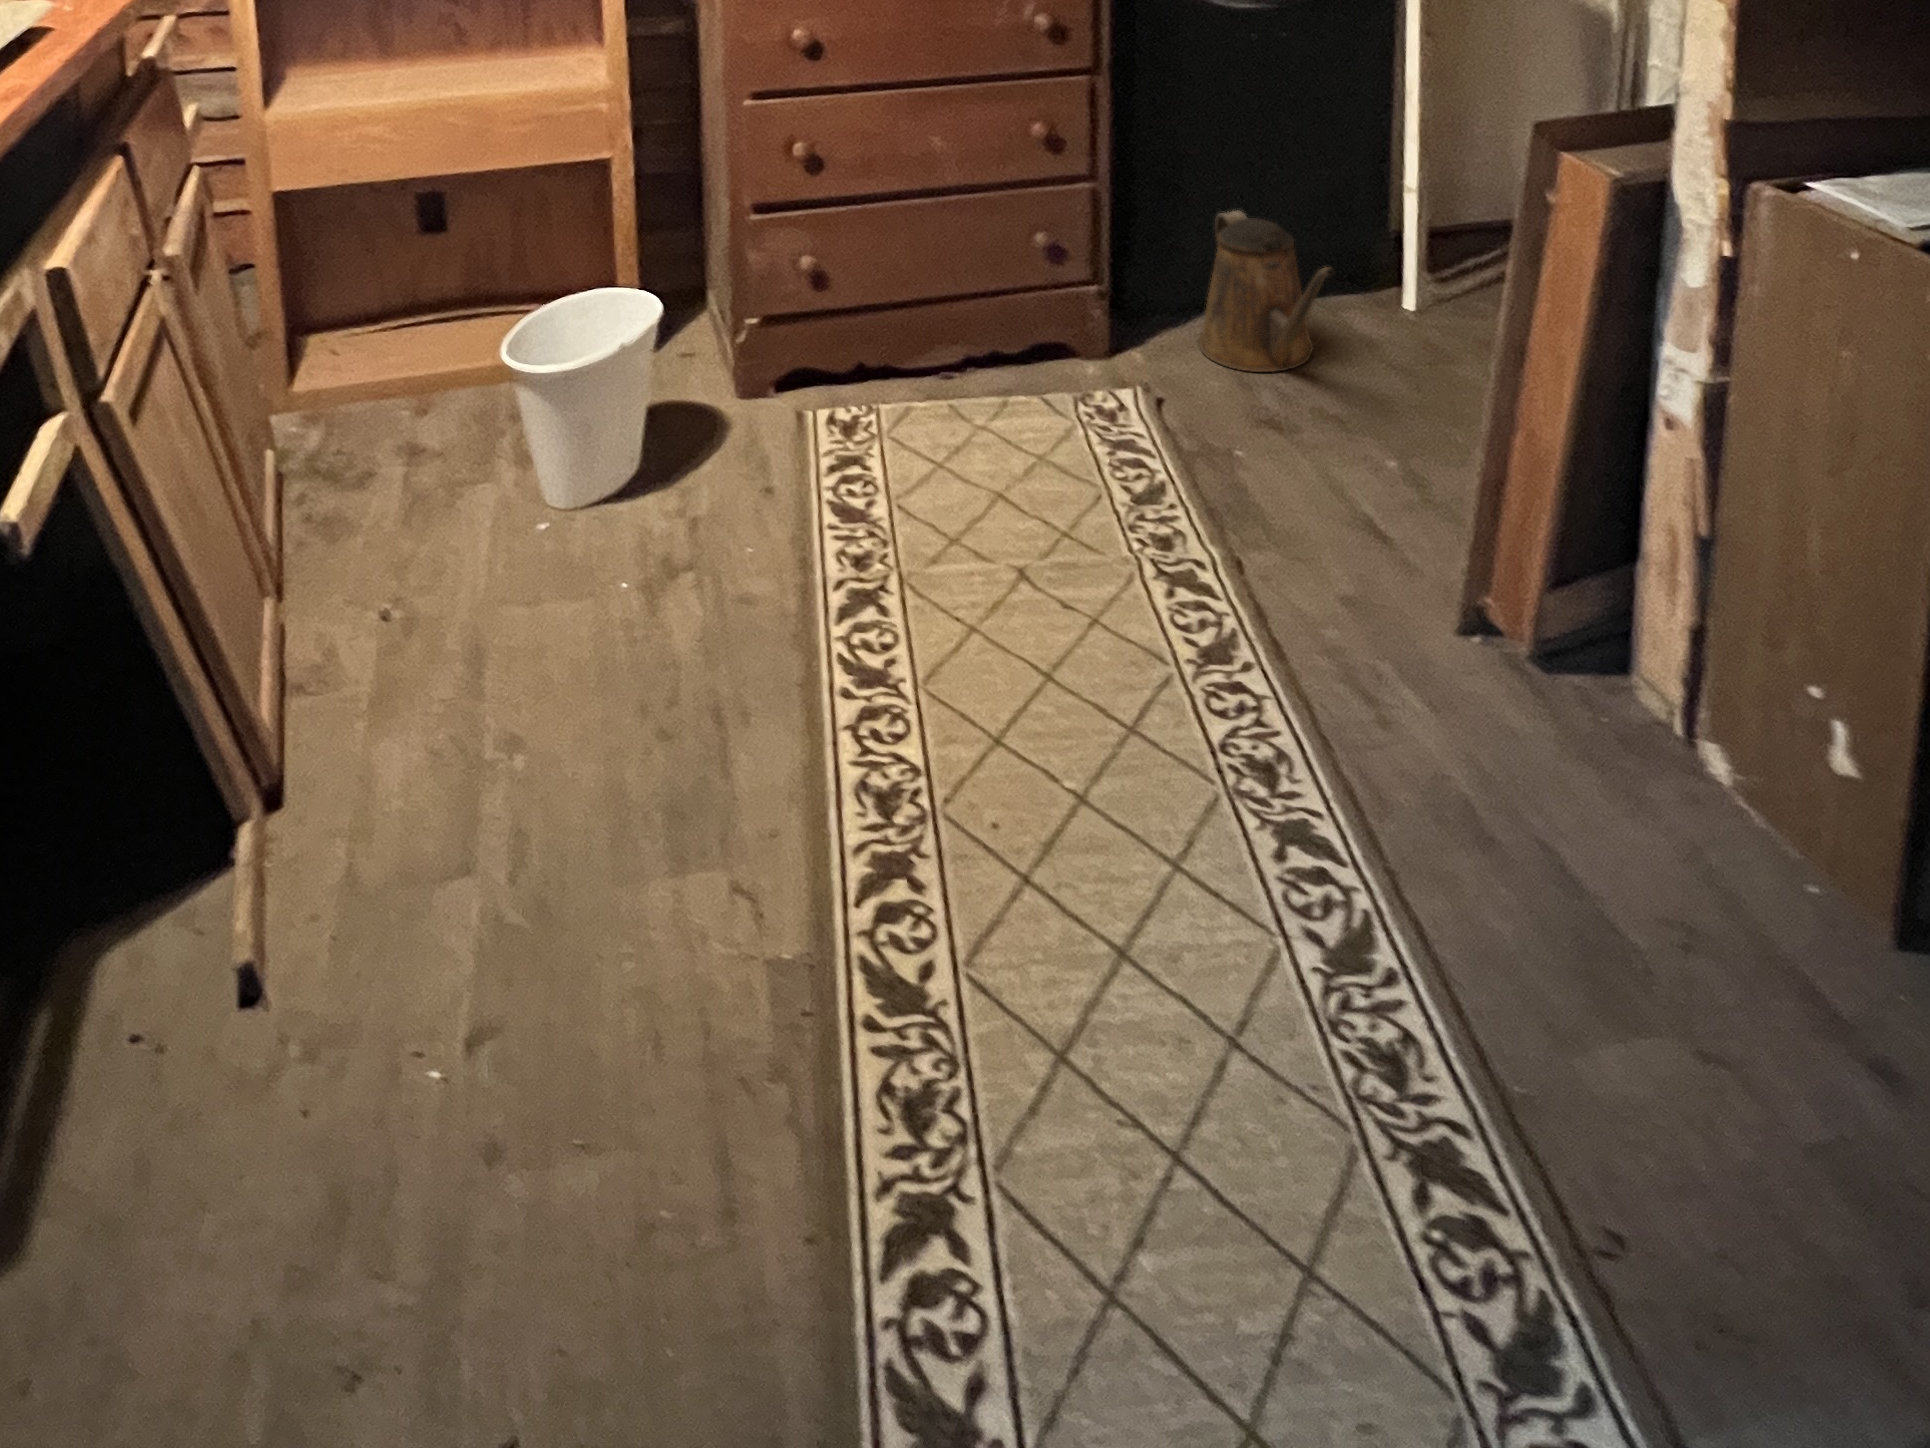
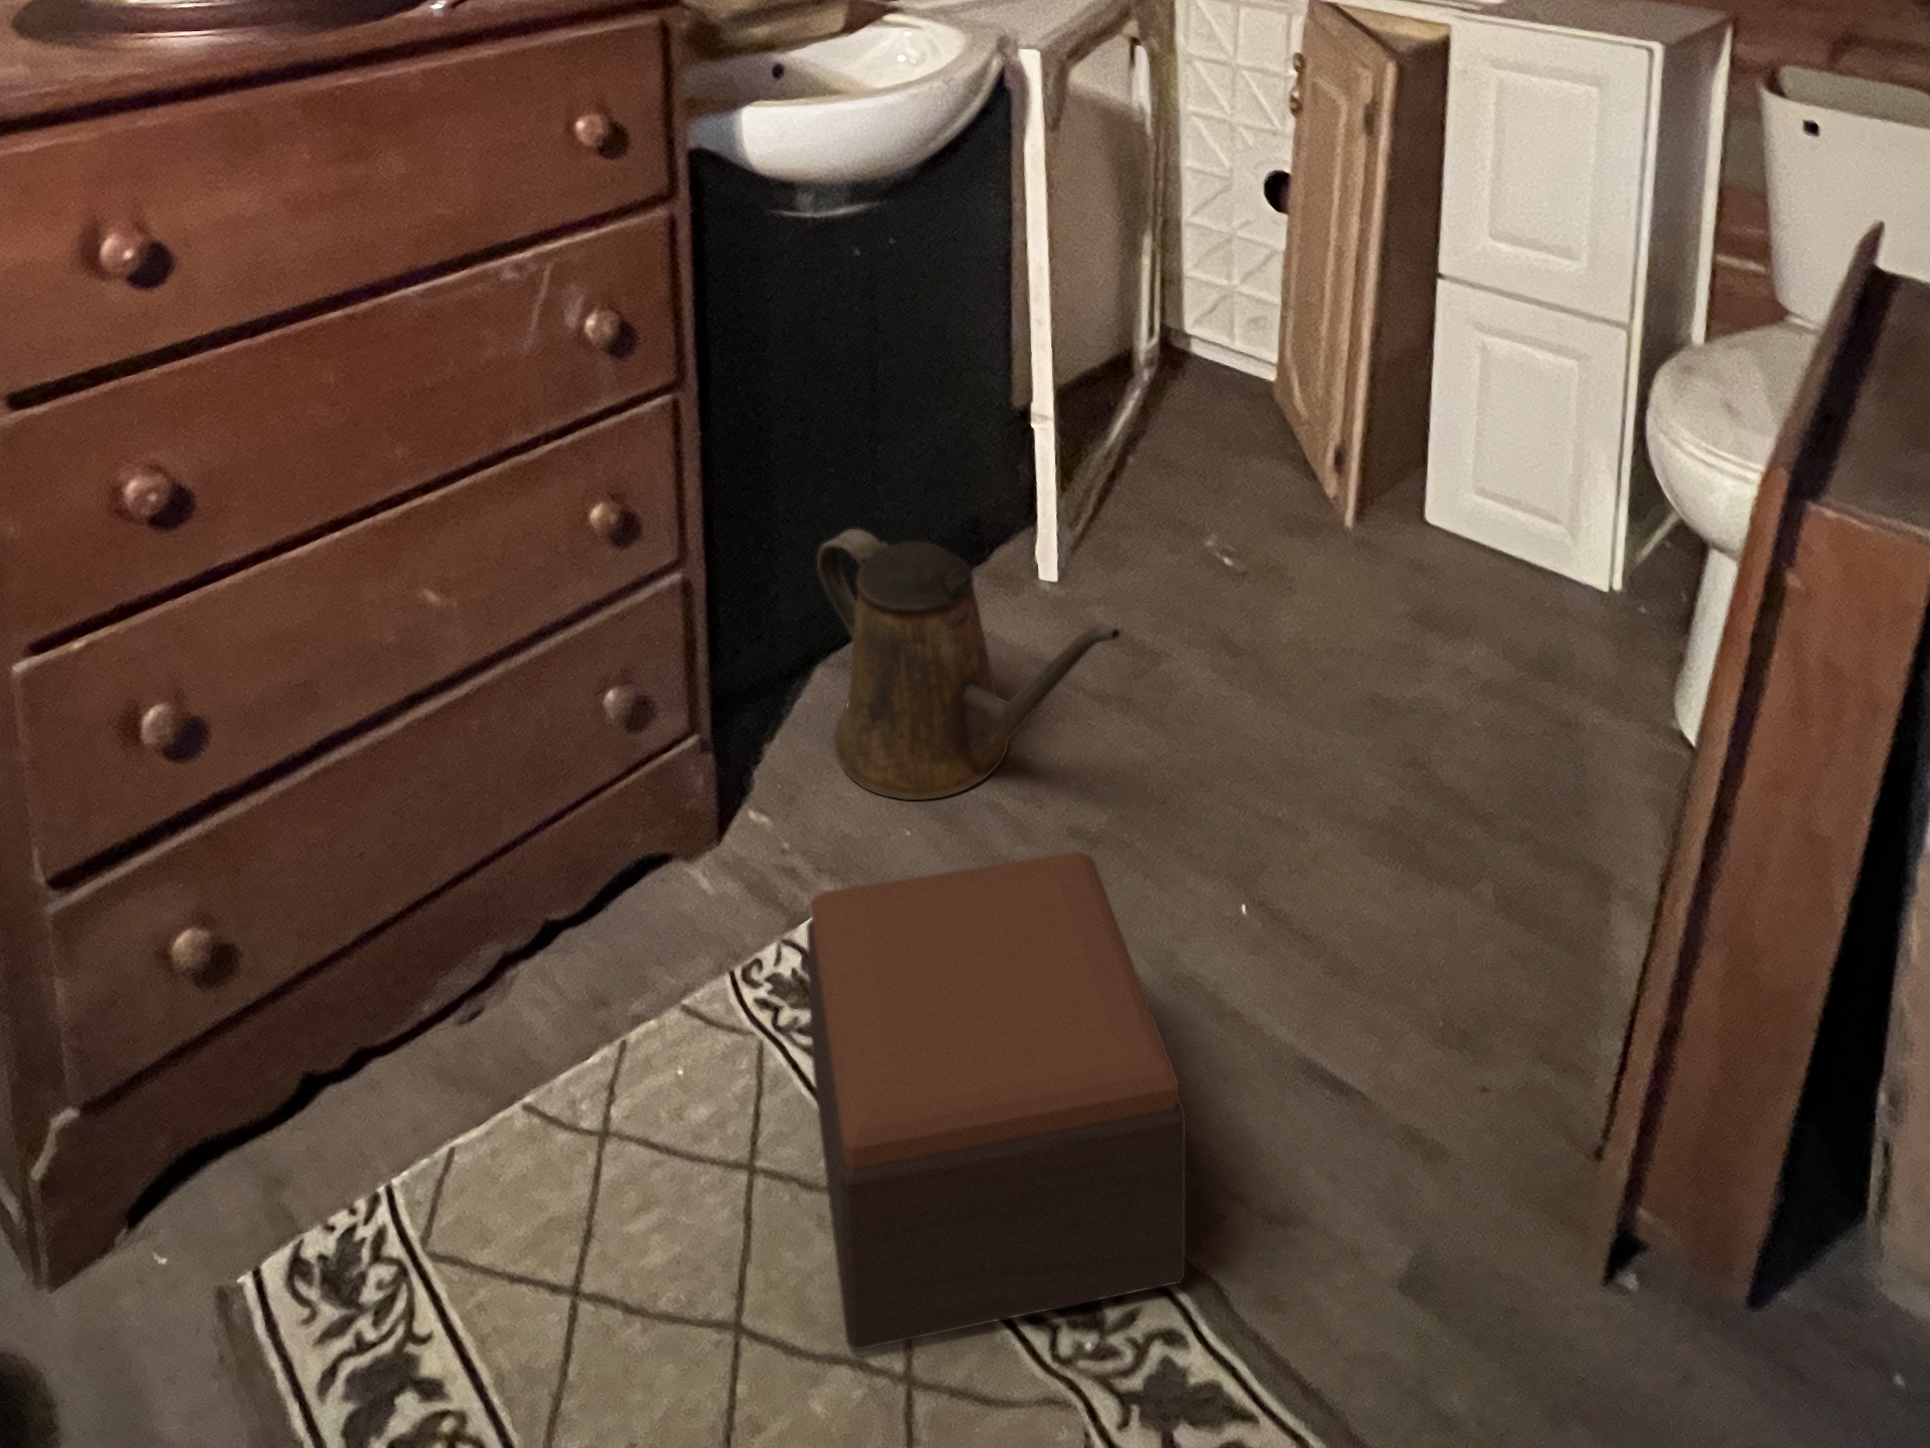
footstool: none [1039,338,1260,561] -> present [807,852,1185,1350]

